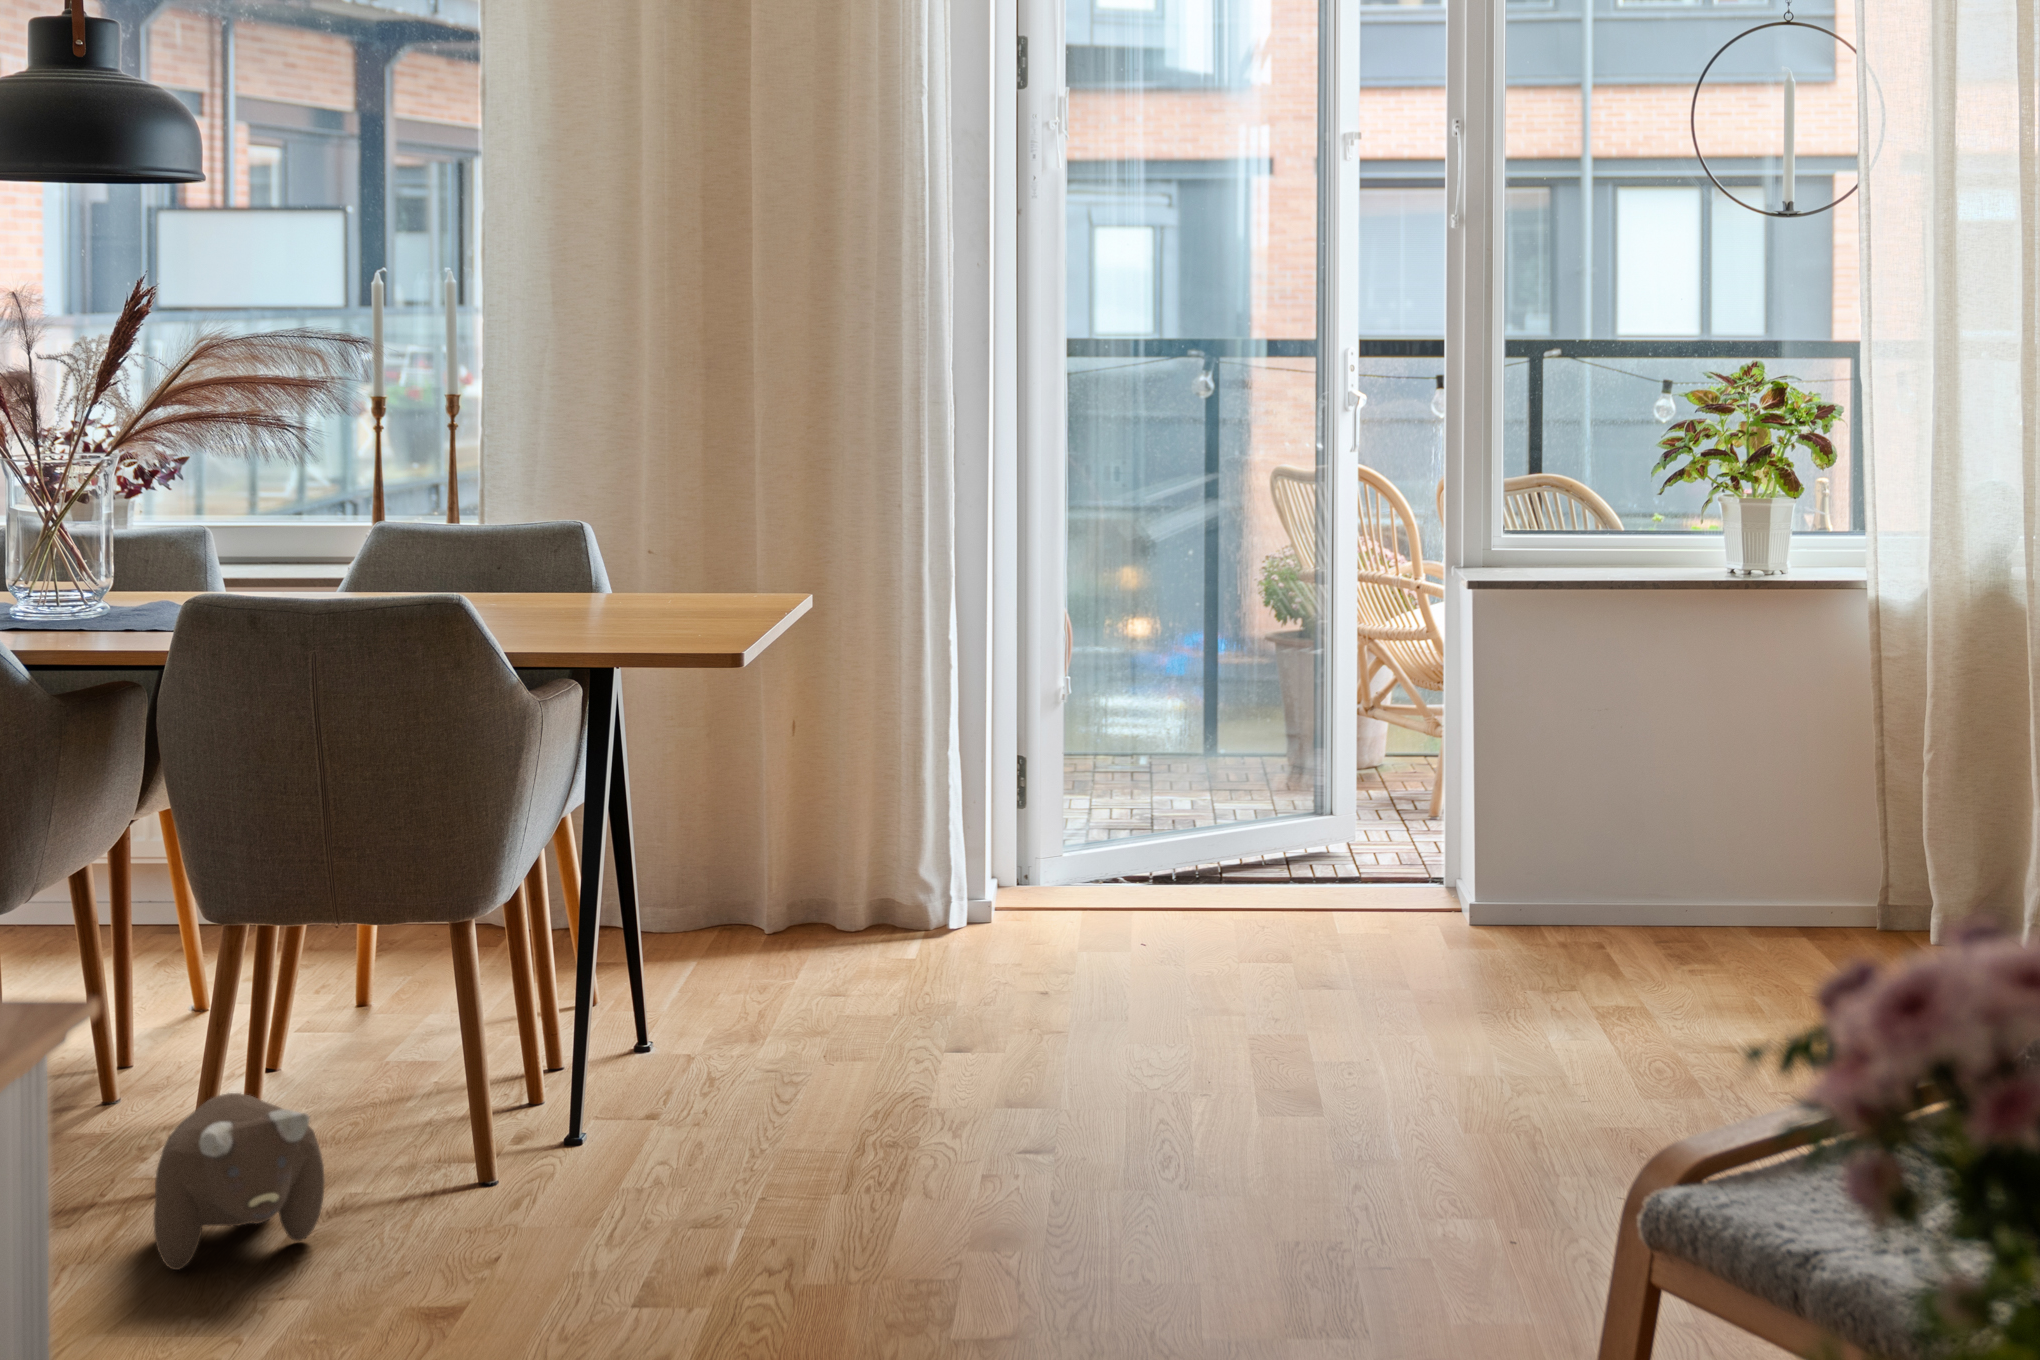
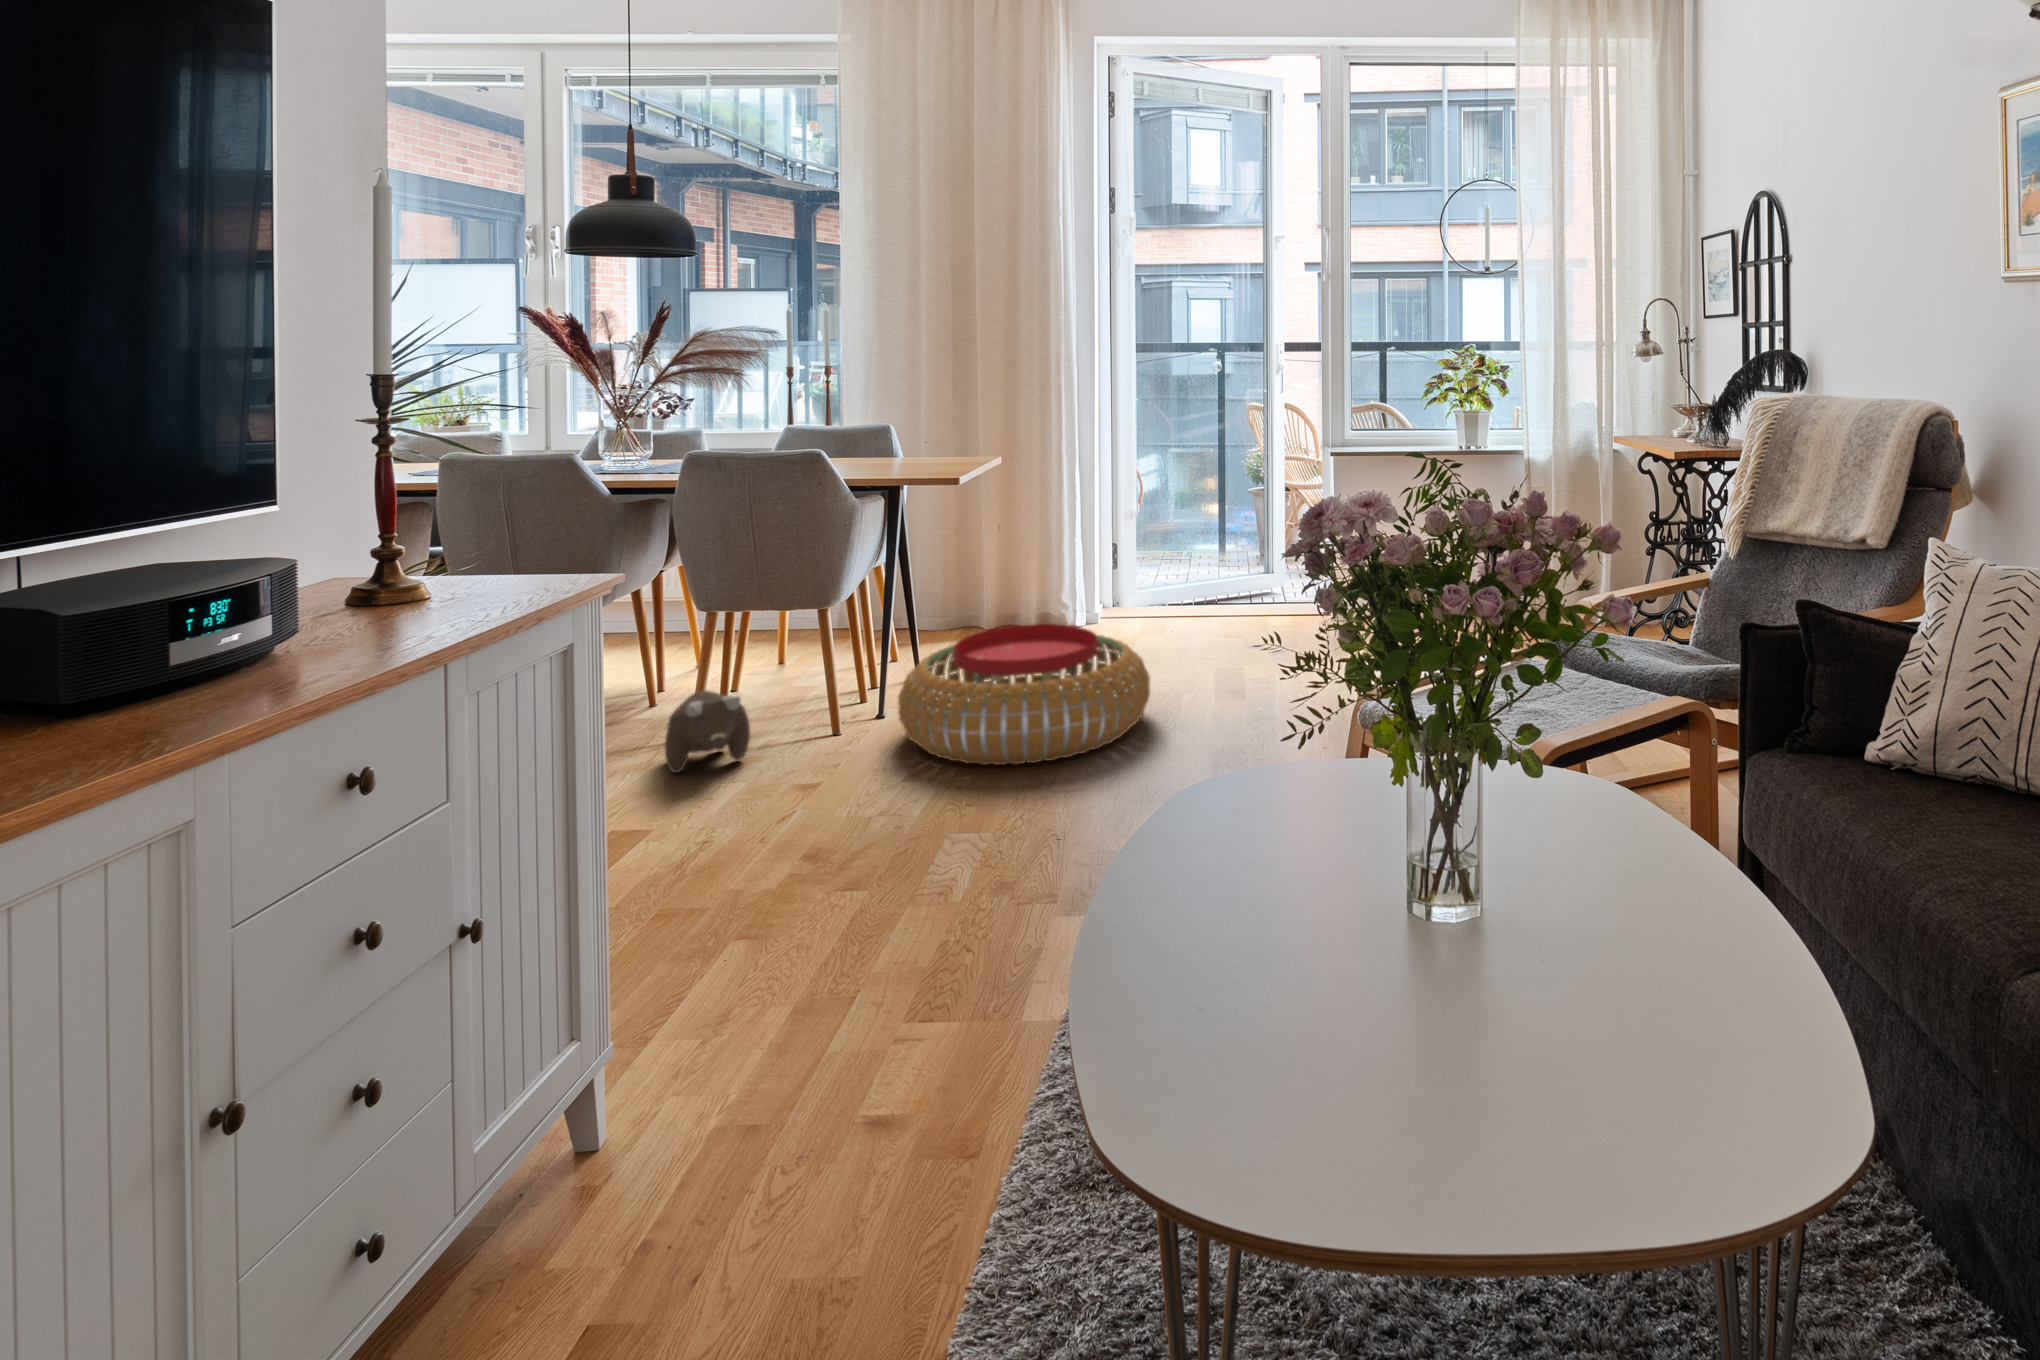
pouf: none [623,954,1142,1272] -> present [898,624,1150,765]

